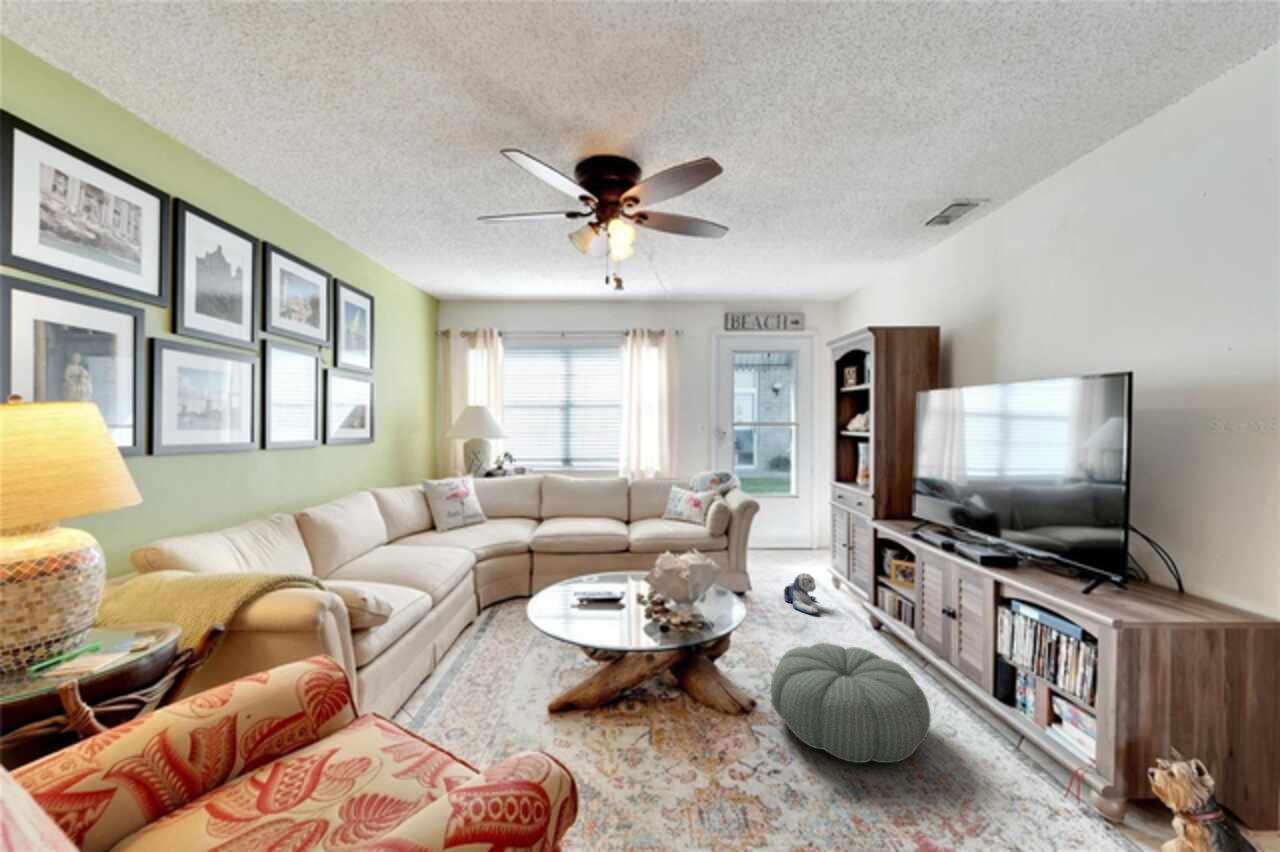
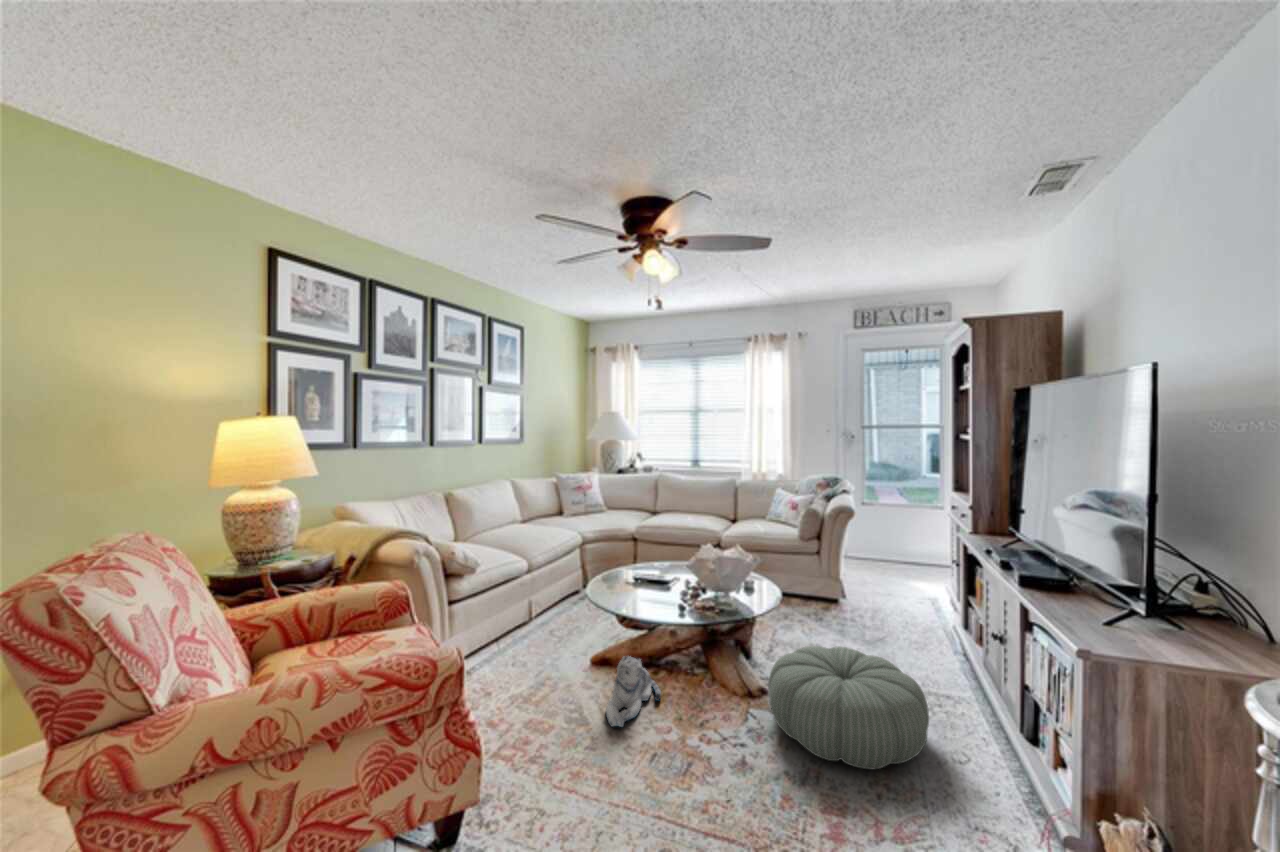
plush toy: present [784,573,818,614] -> present [606,656,661,727]

